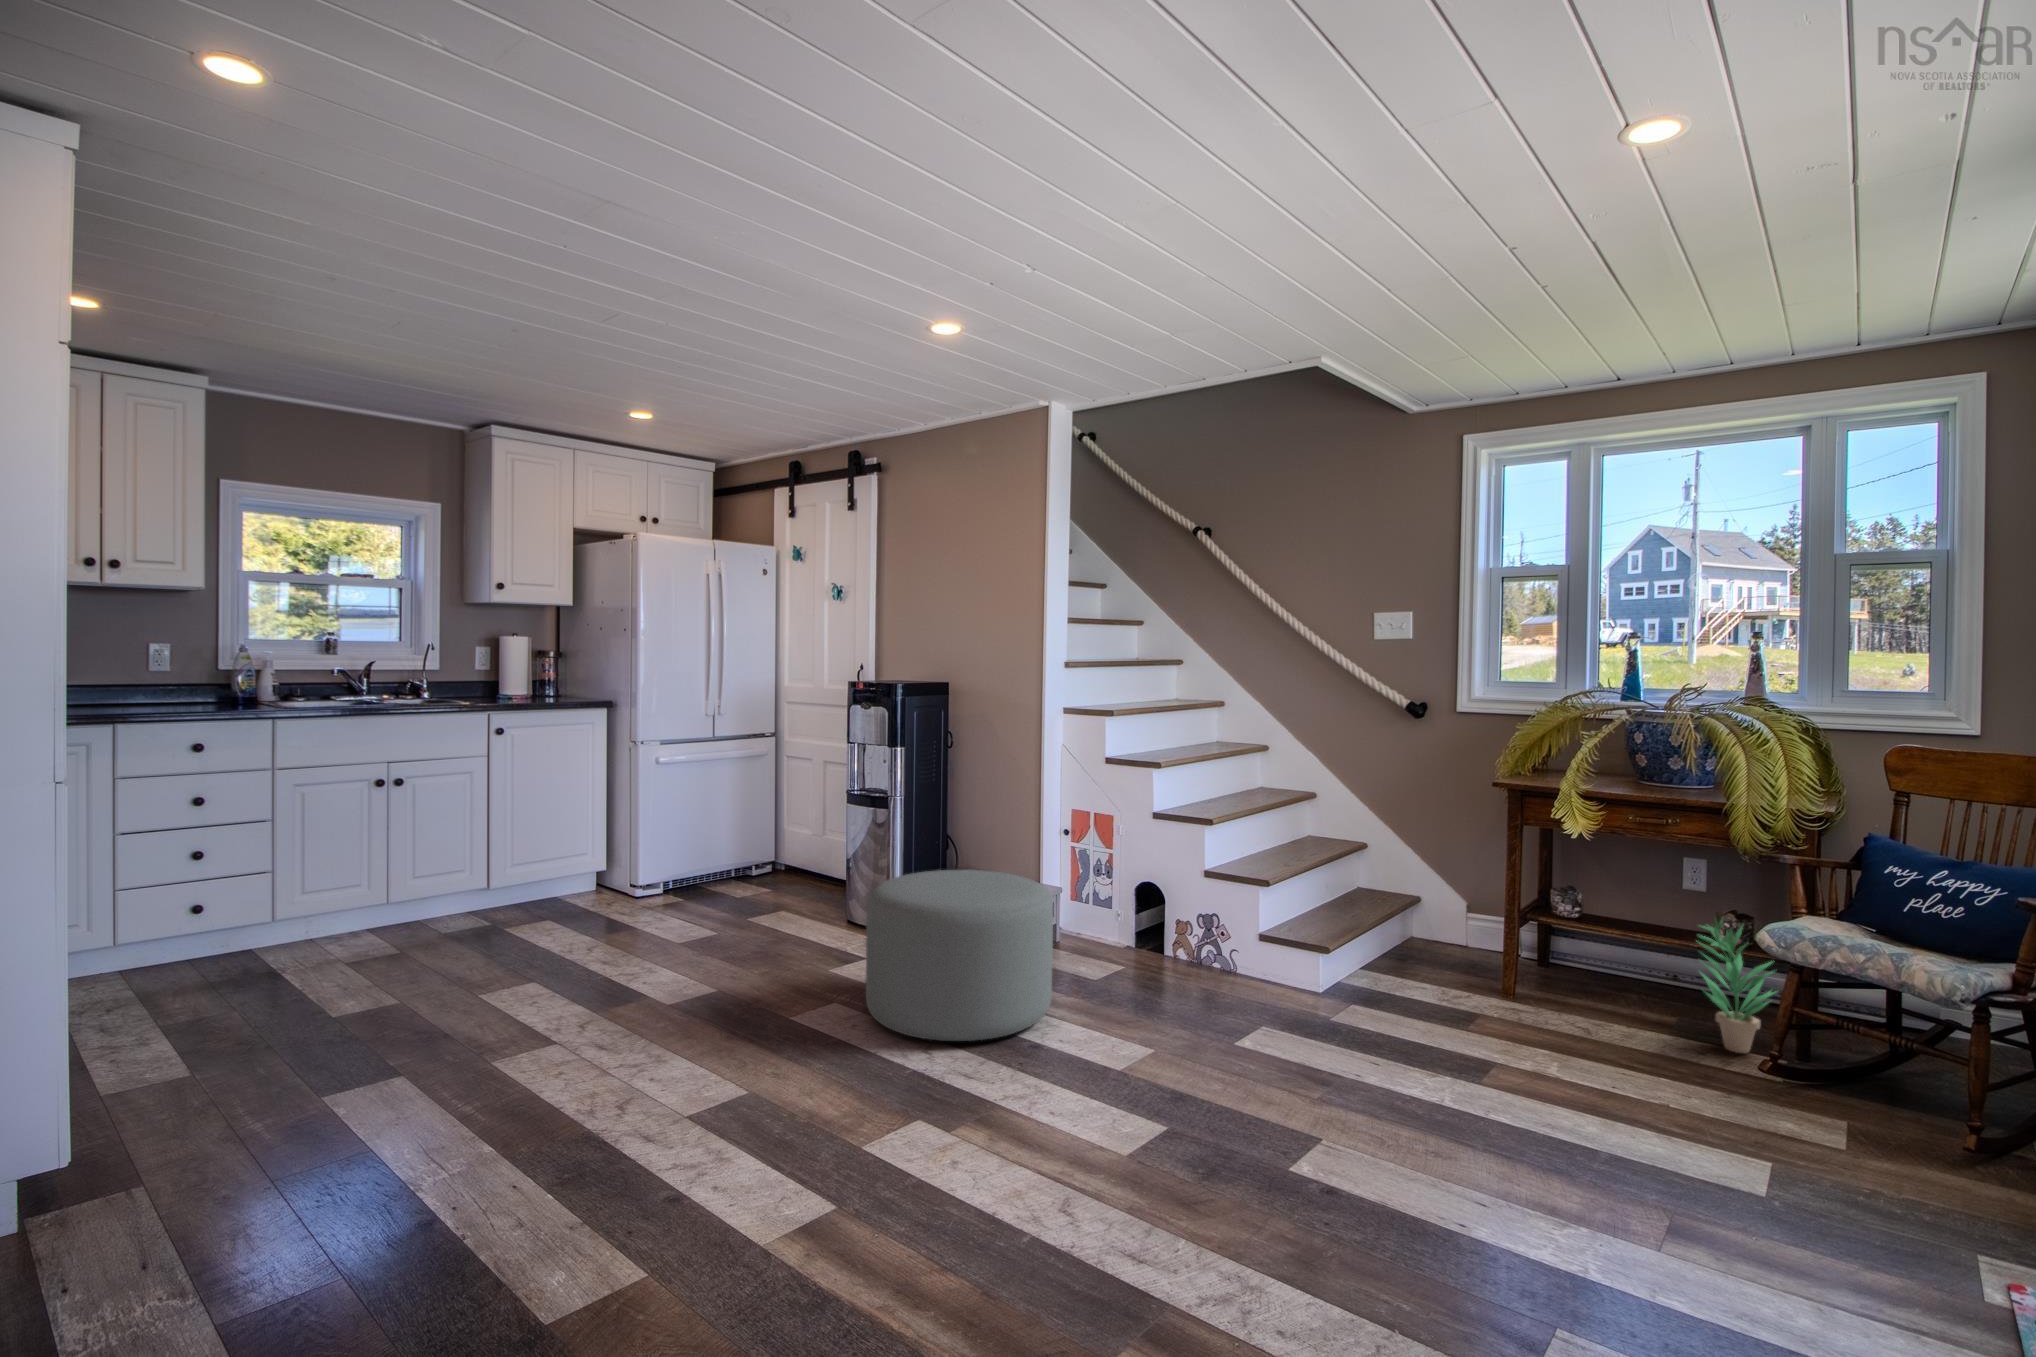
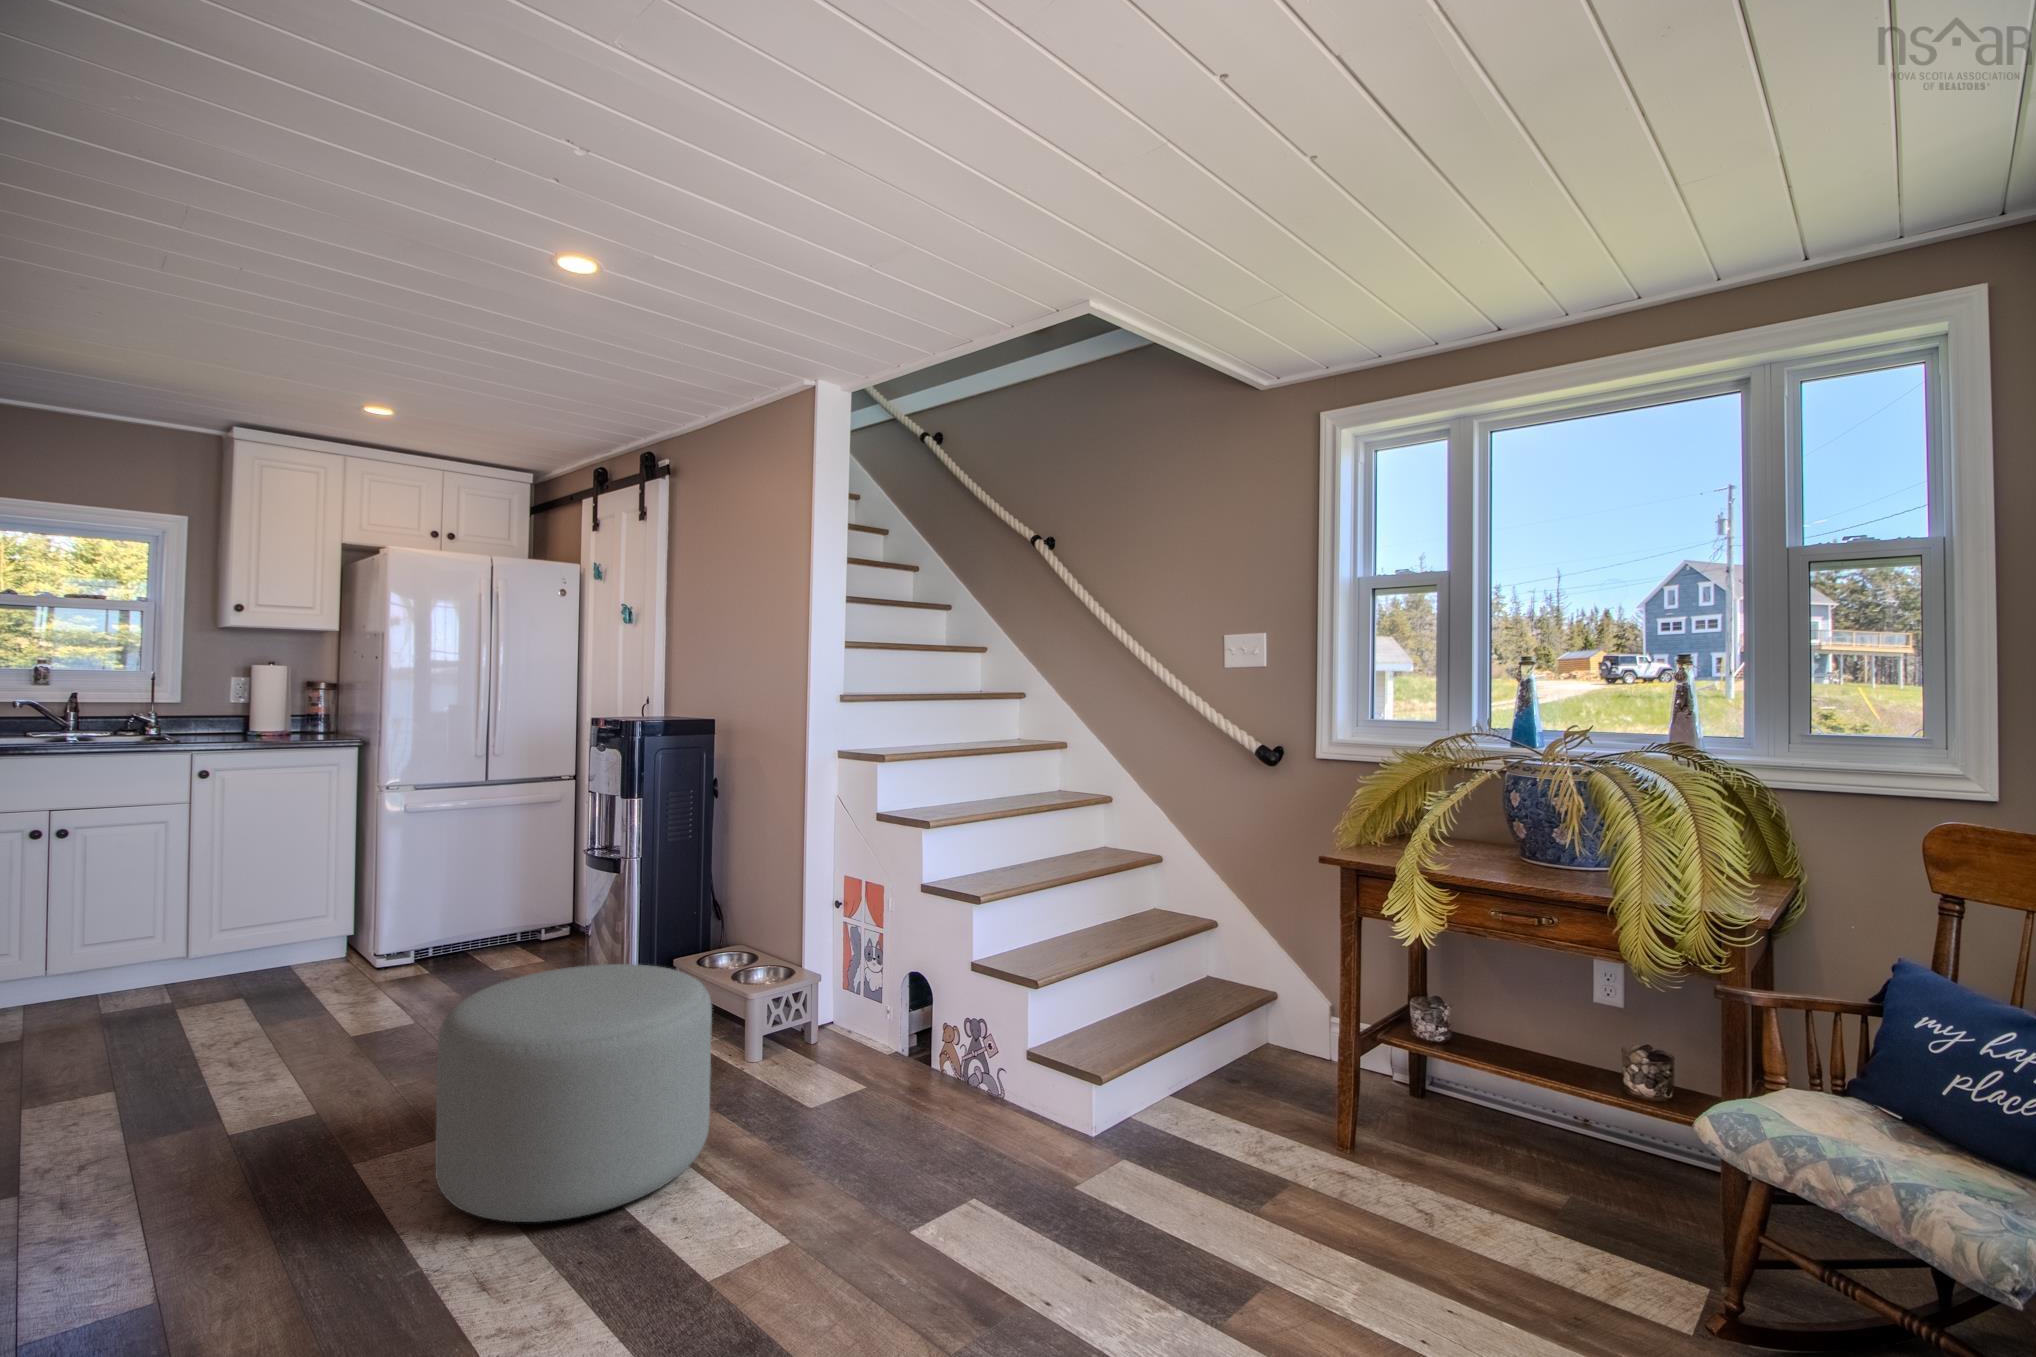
potted plant: present [1699,919,1776,1053] -> none [1575,1062,1695,1275]

